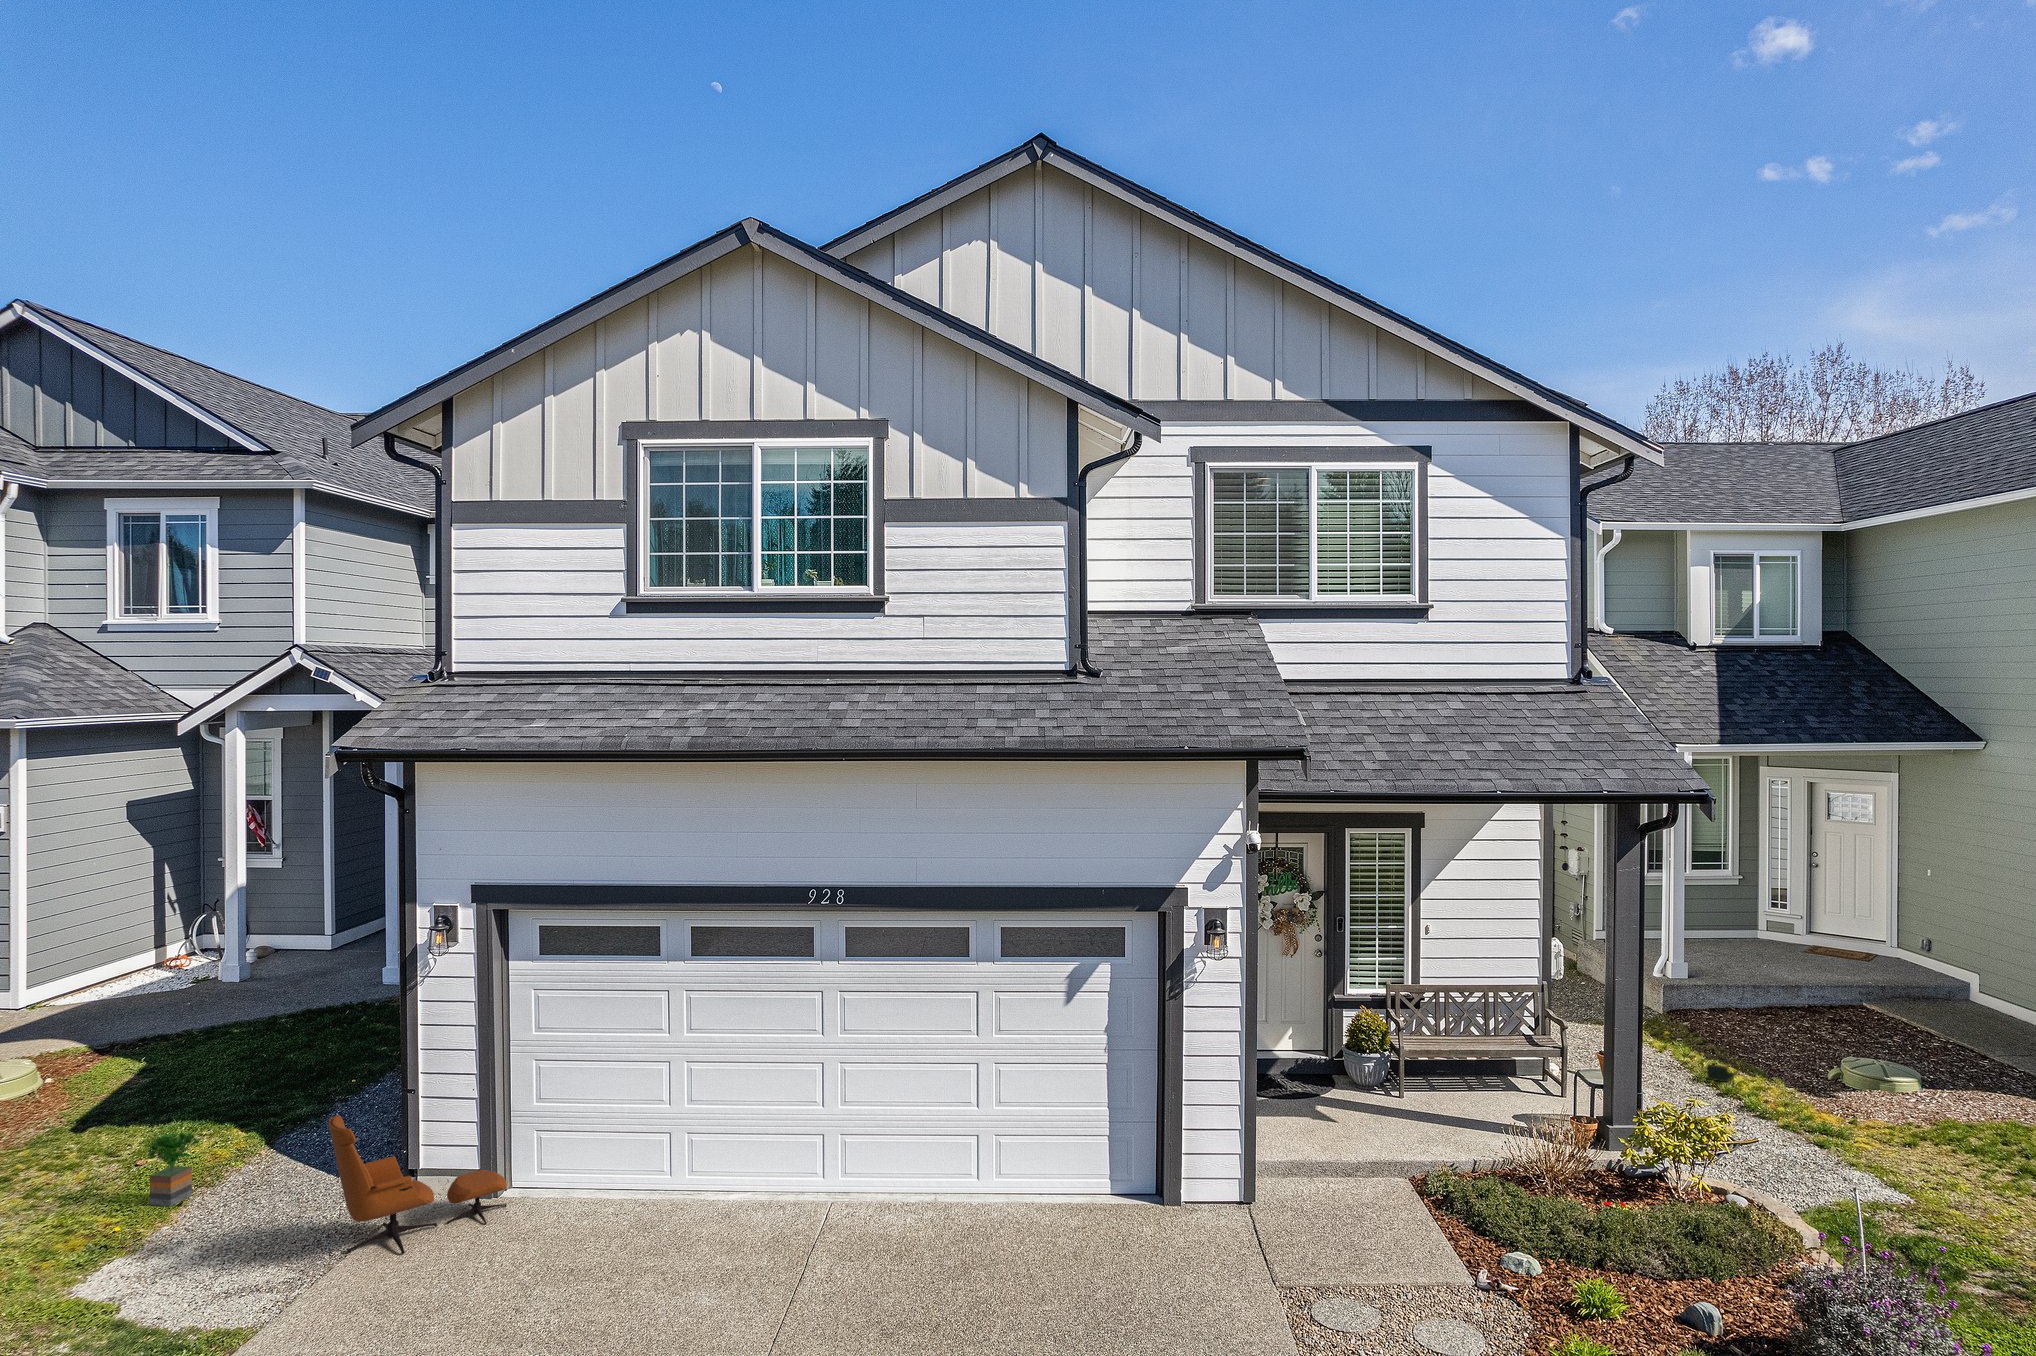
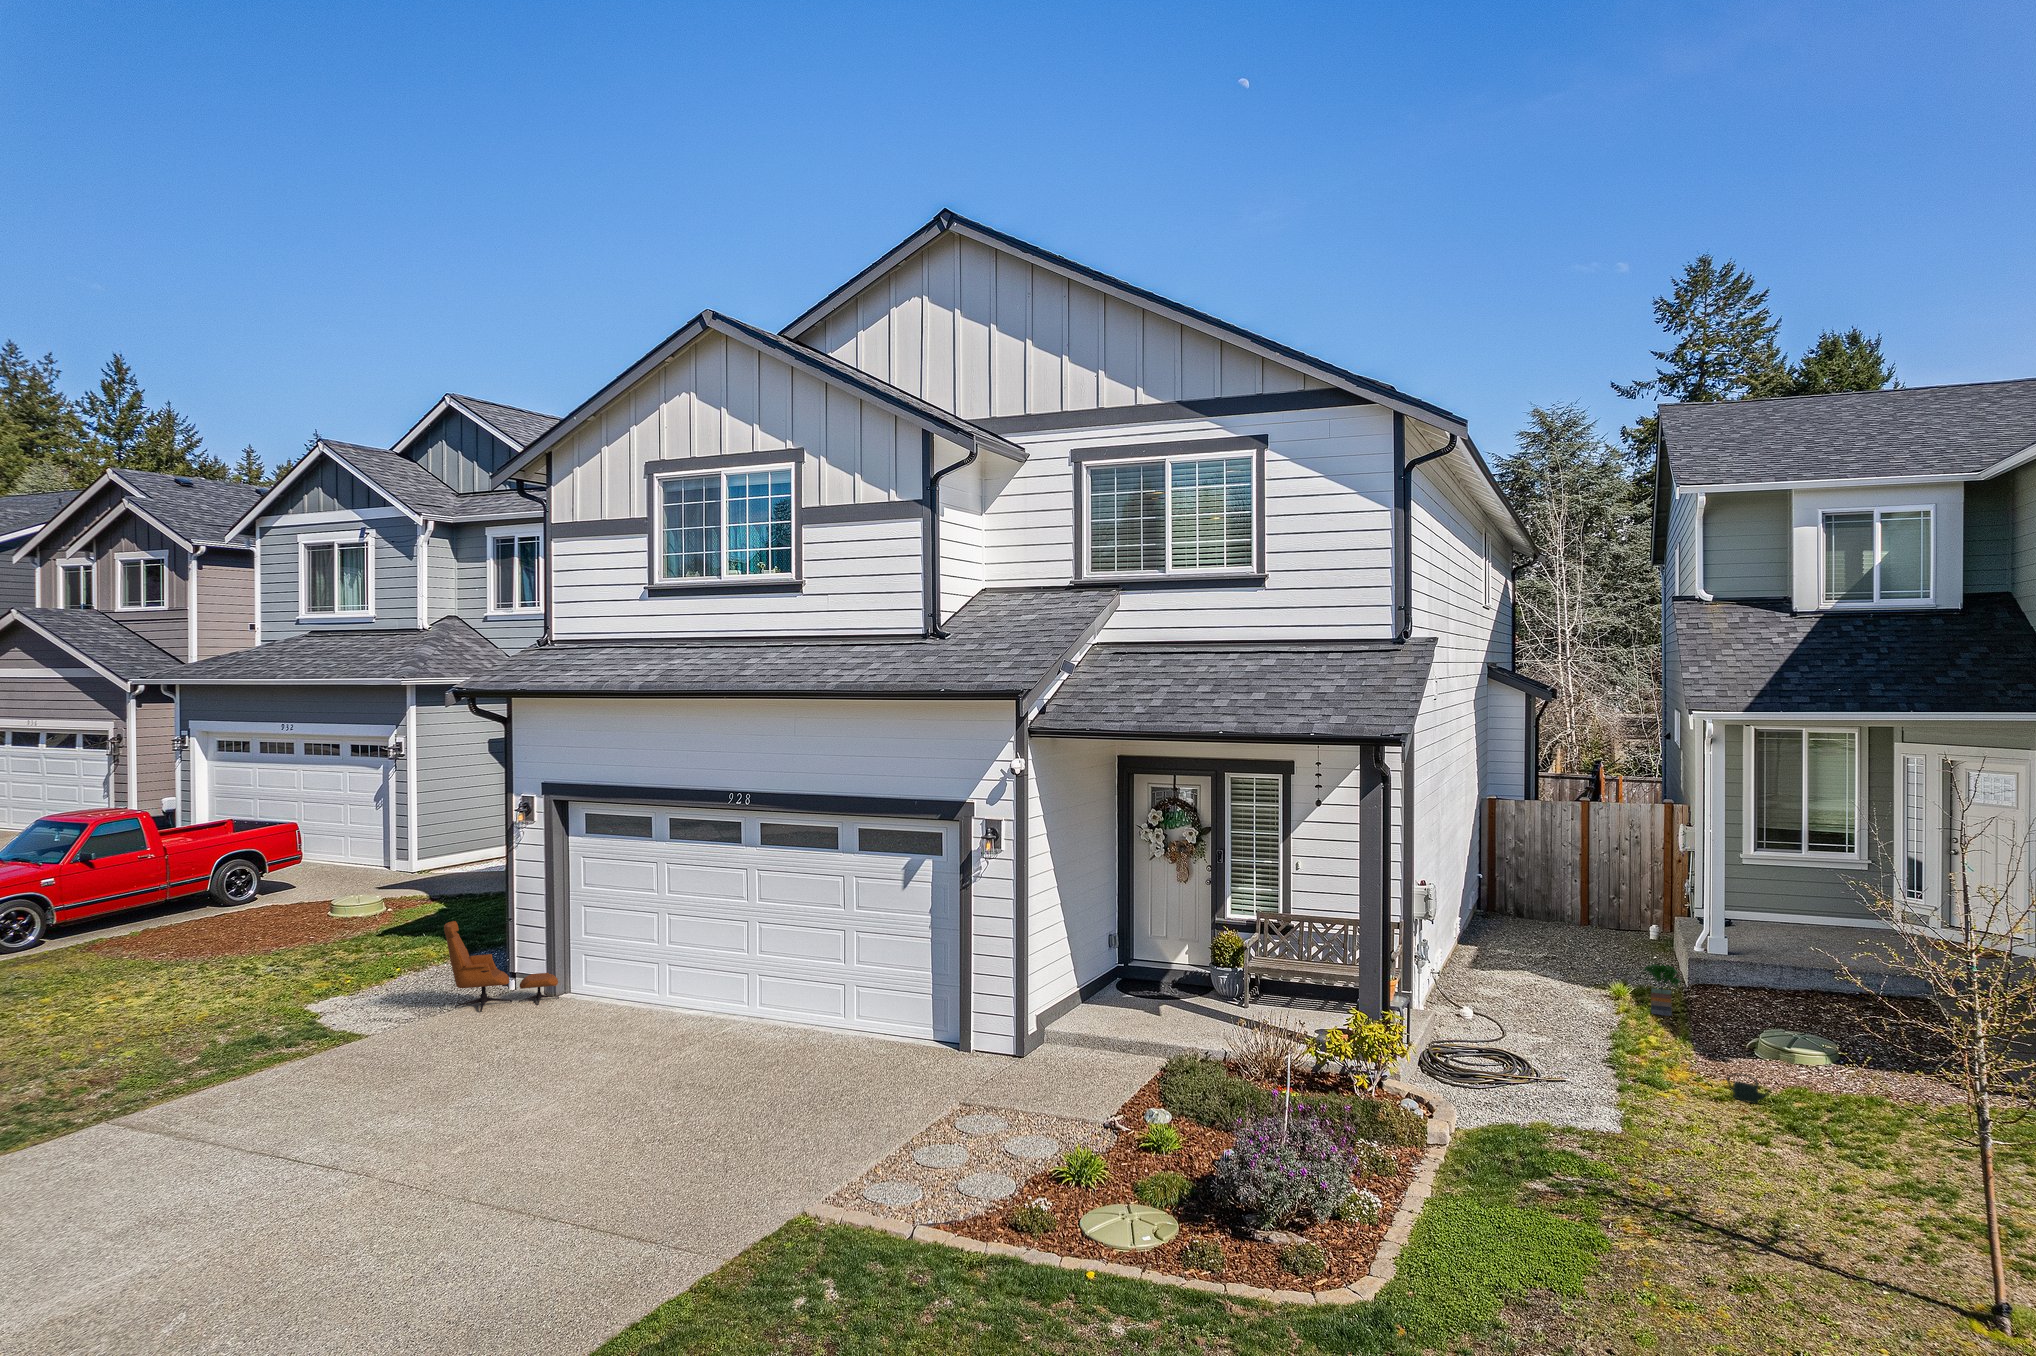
watering can: present [1704,1058,1739,1082] -> present [1727,1073,1771,1103]
potted tree: present [148,1133,200,1206] -> present [1644,964,1680,1016]

